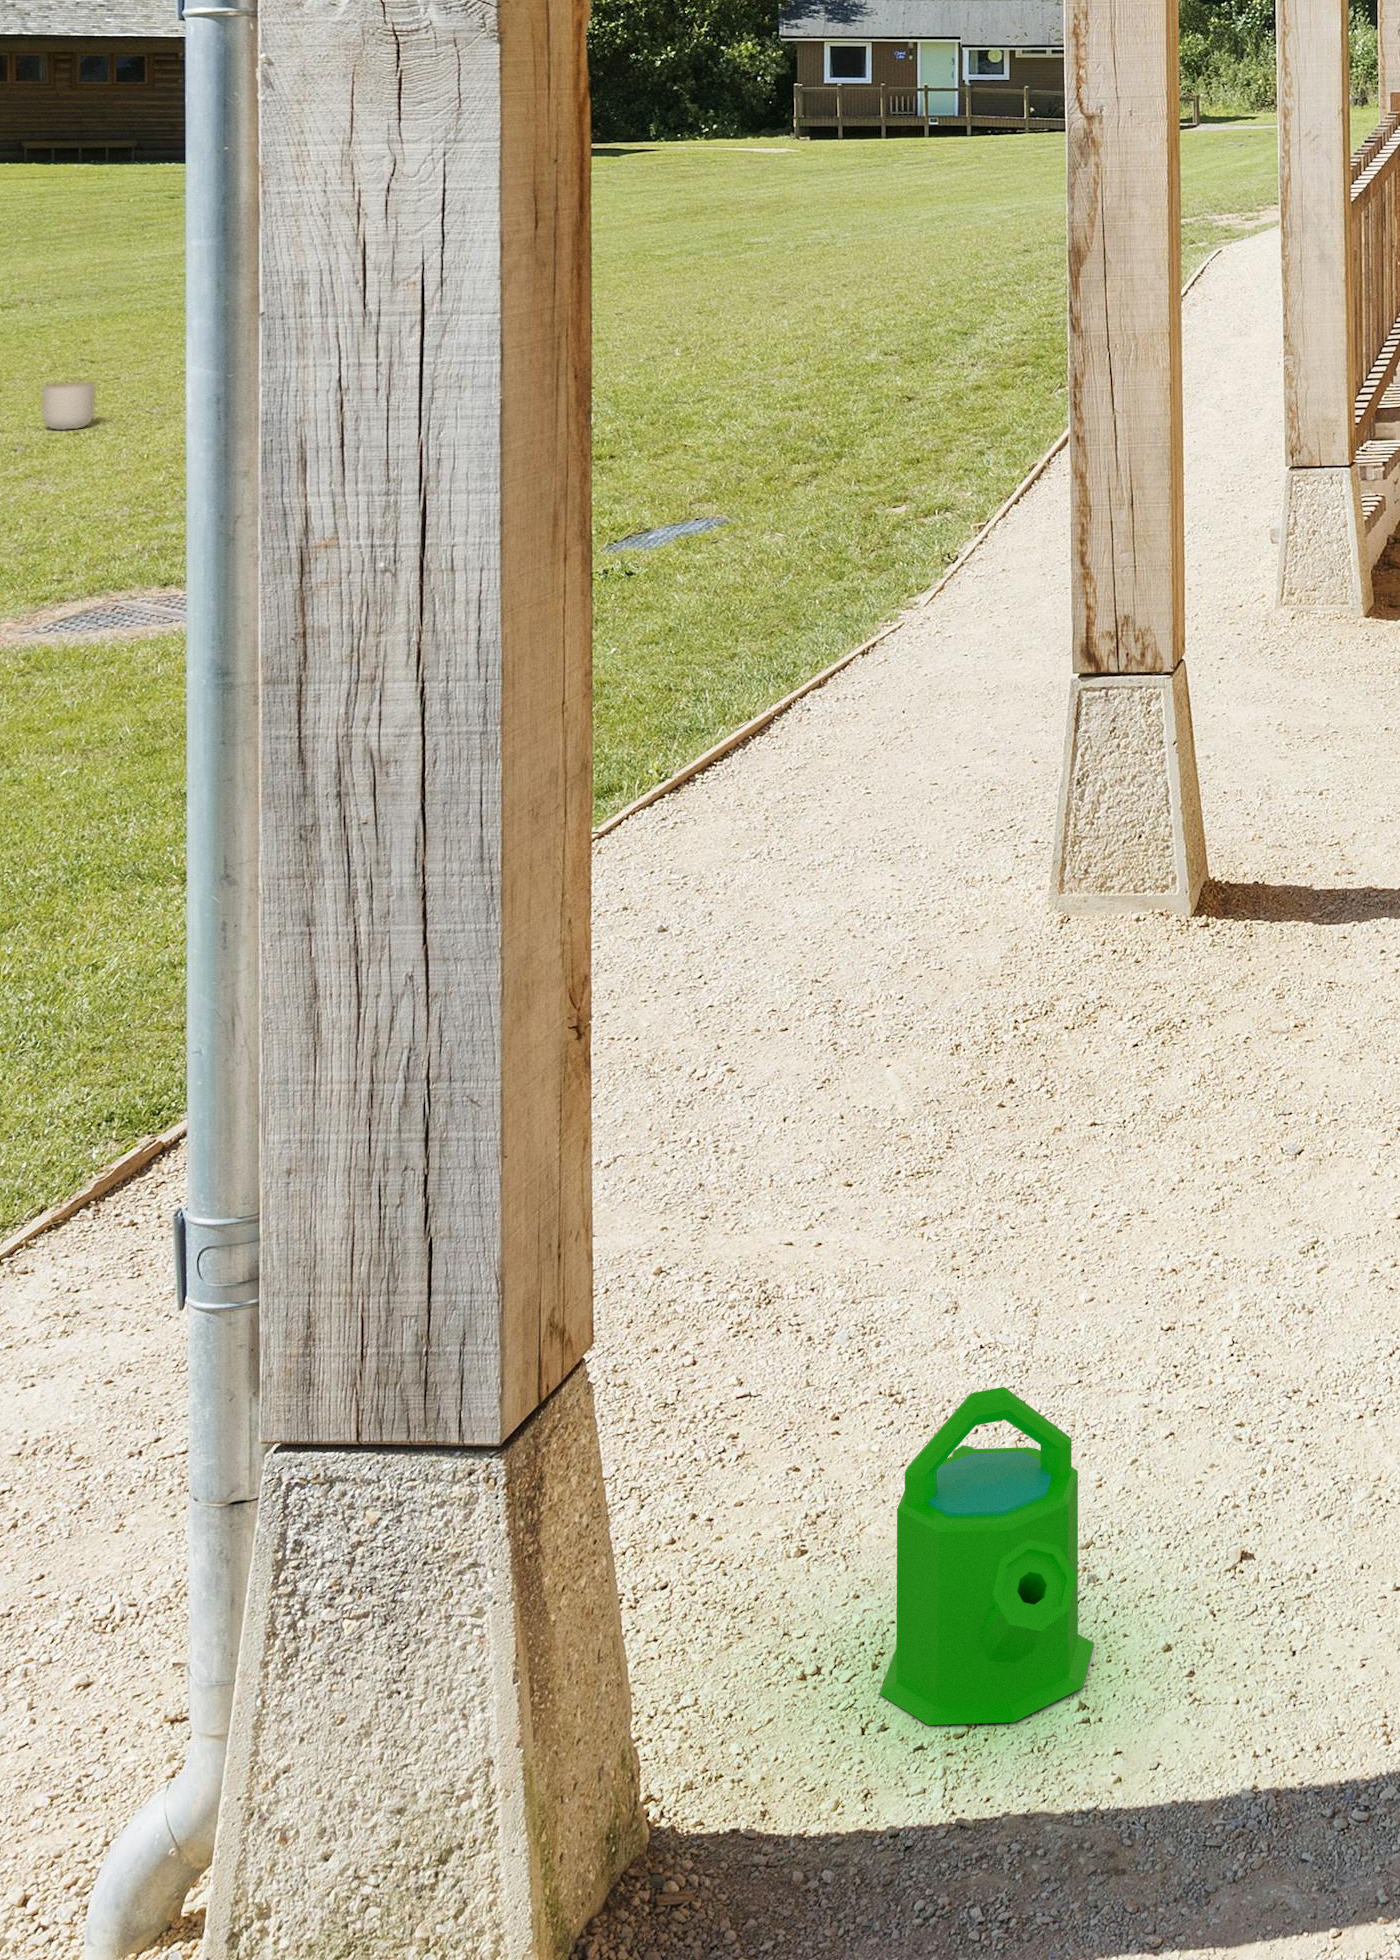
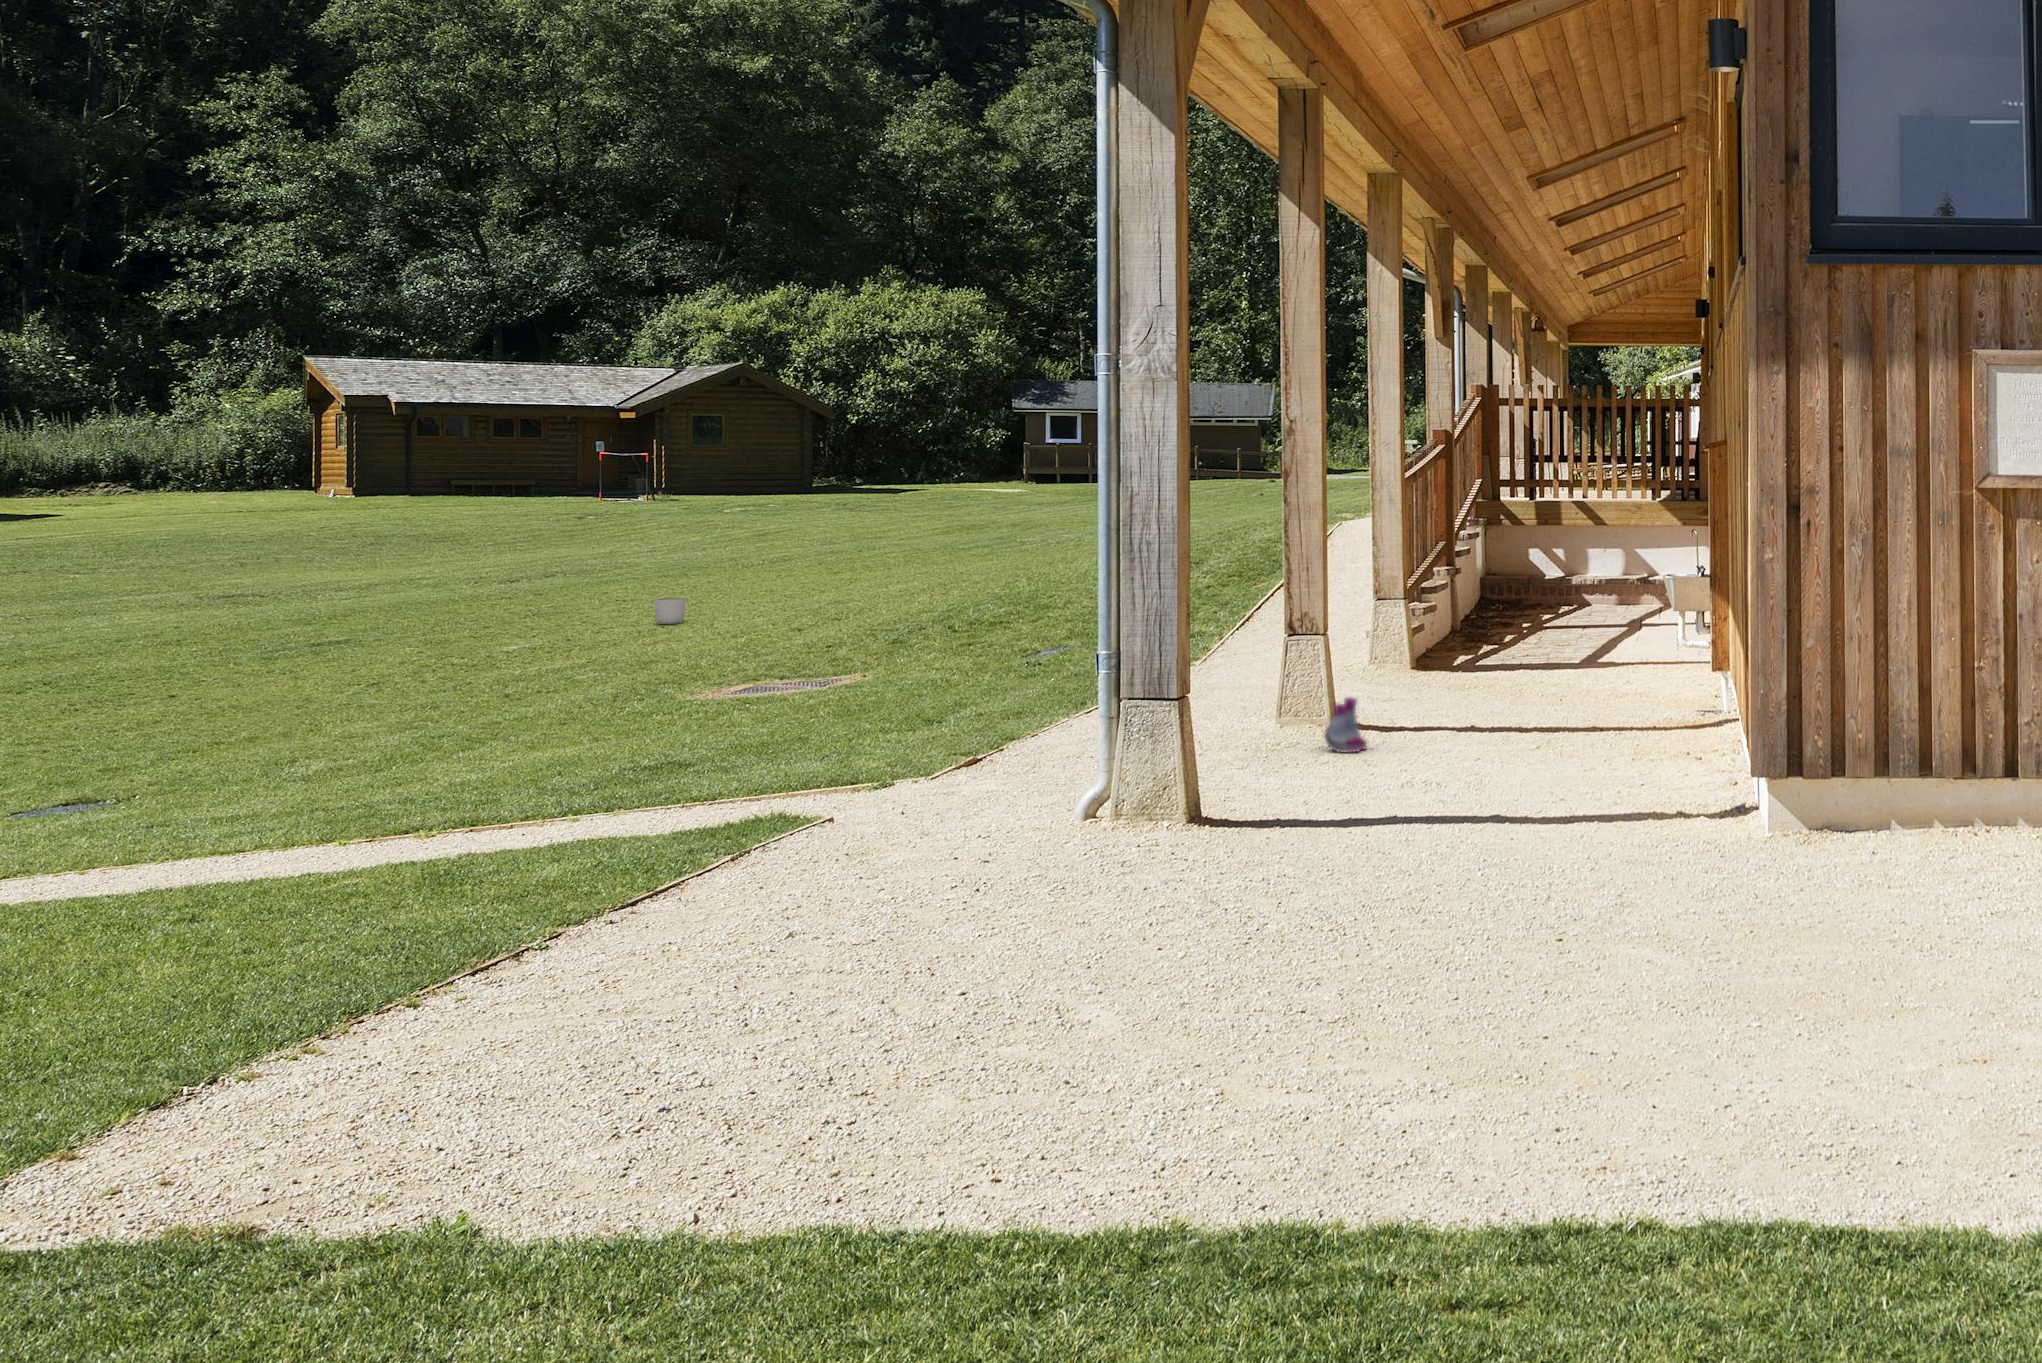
boots: none [1188,922,1313,1111] -> present [1324,697,1367,753]
watering can: present [880,1387,1094,1725] -> none [1246,733,1300,808]

